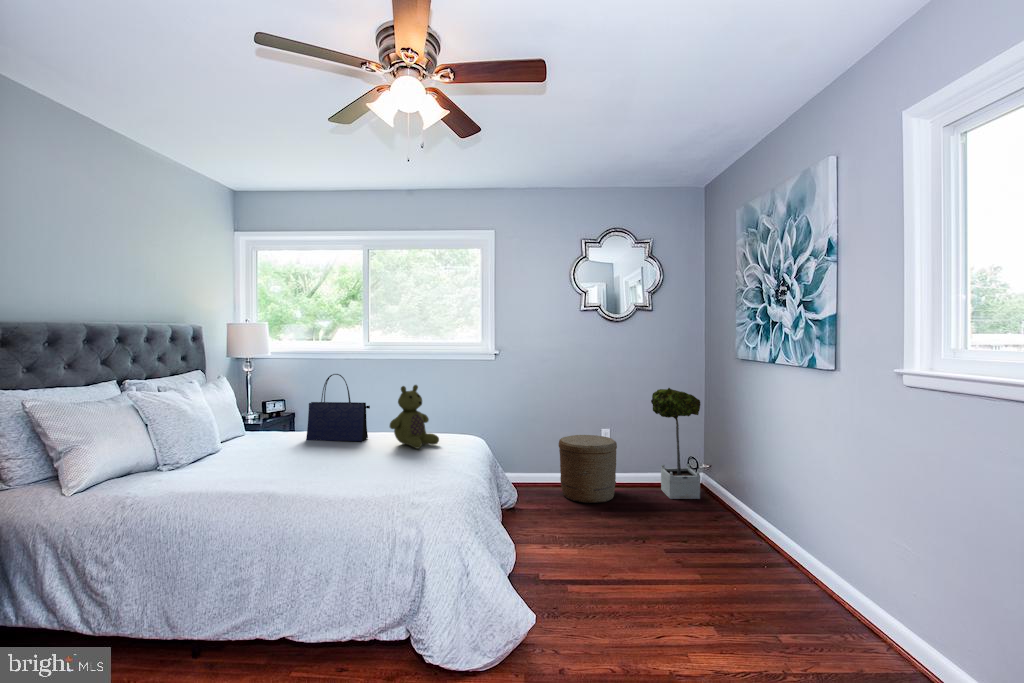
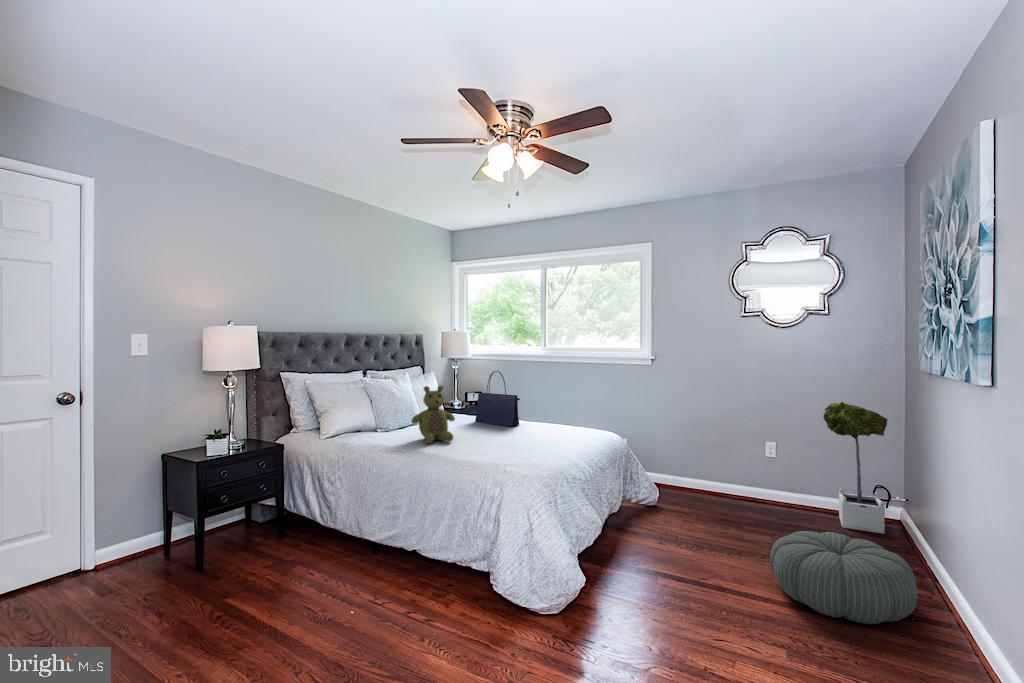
stuffed bear: present [390,385,439,449] -> present [411,386,455,443]
woven basket: present [559,435,617,503] -> none [711,445,777,517]
pouf: none [657,508,777,586] -> present [770,531,917,624]

